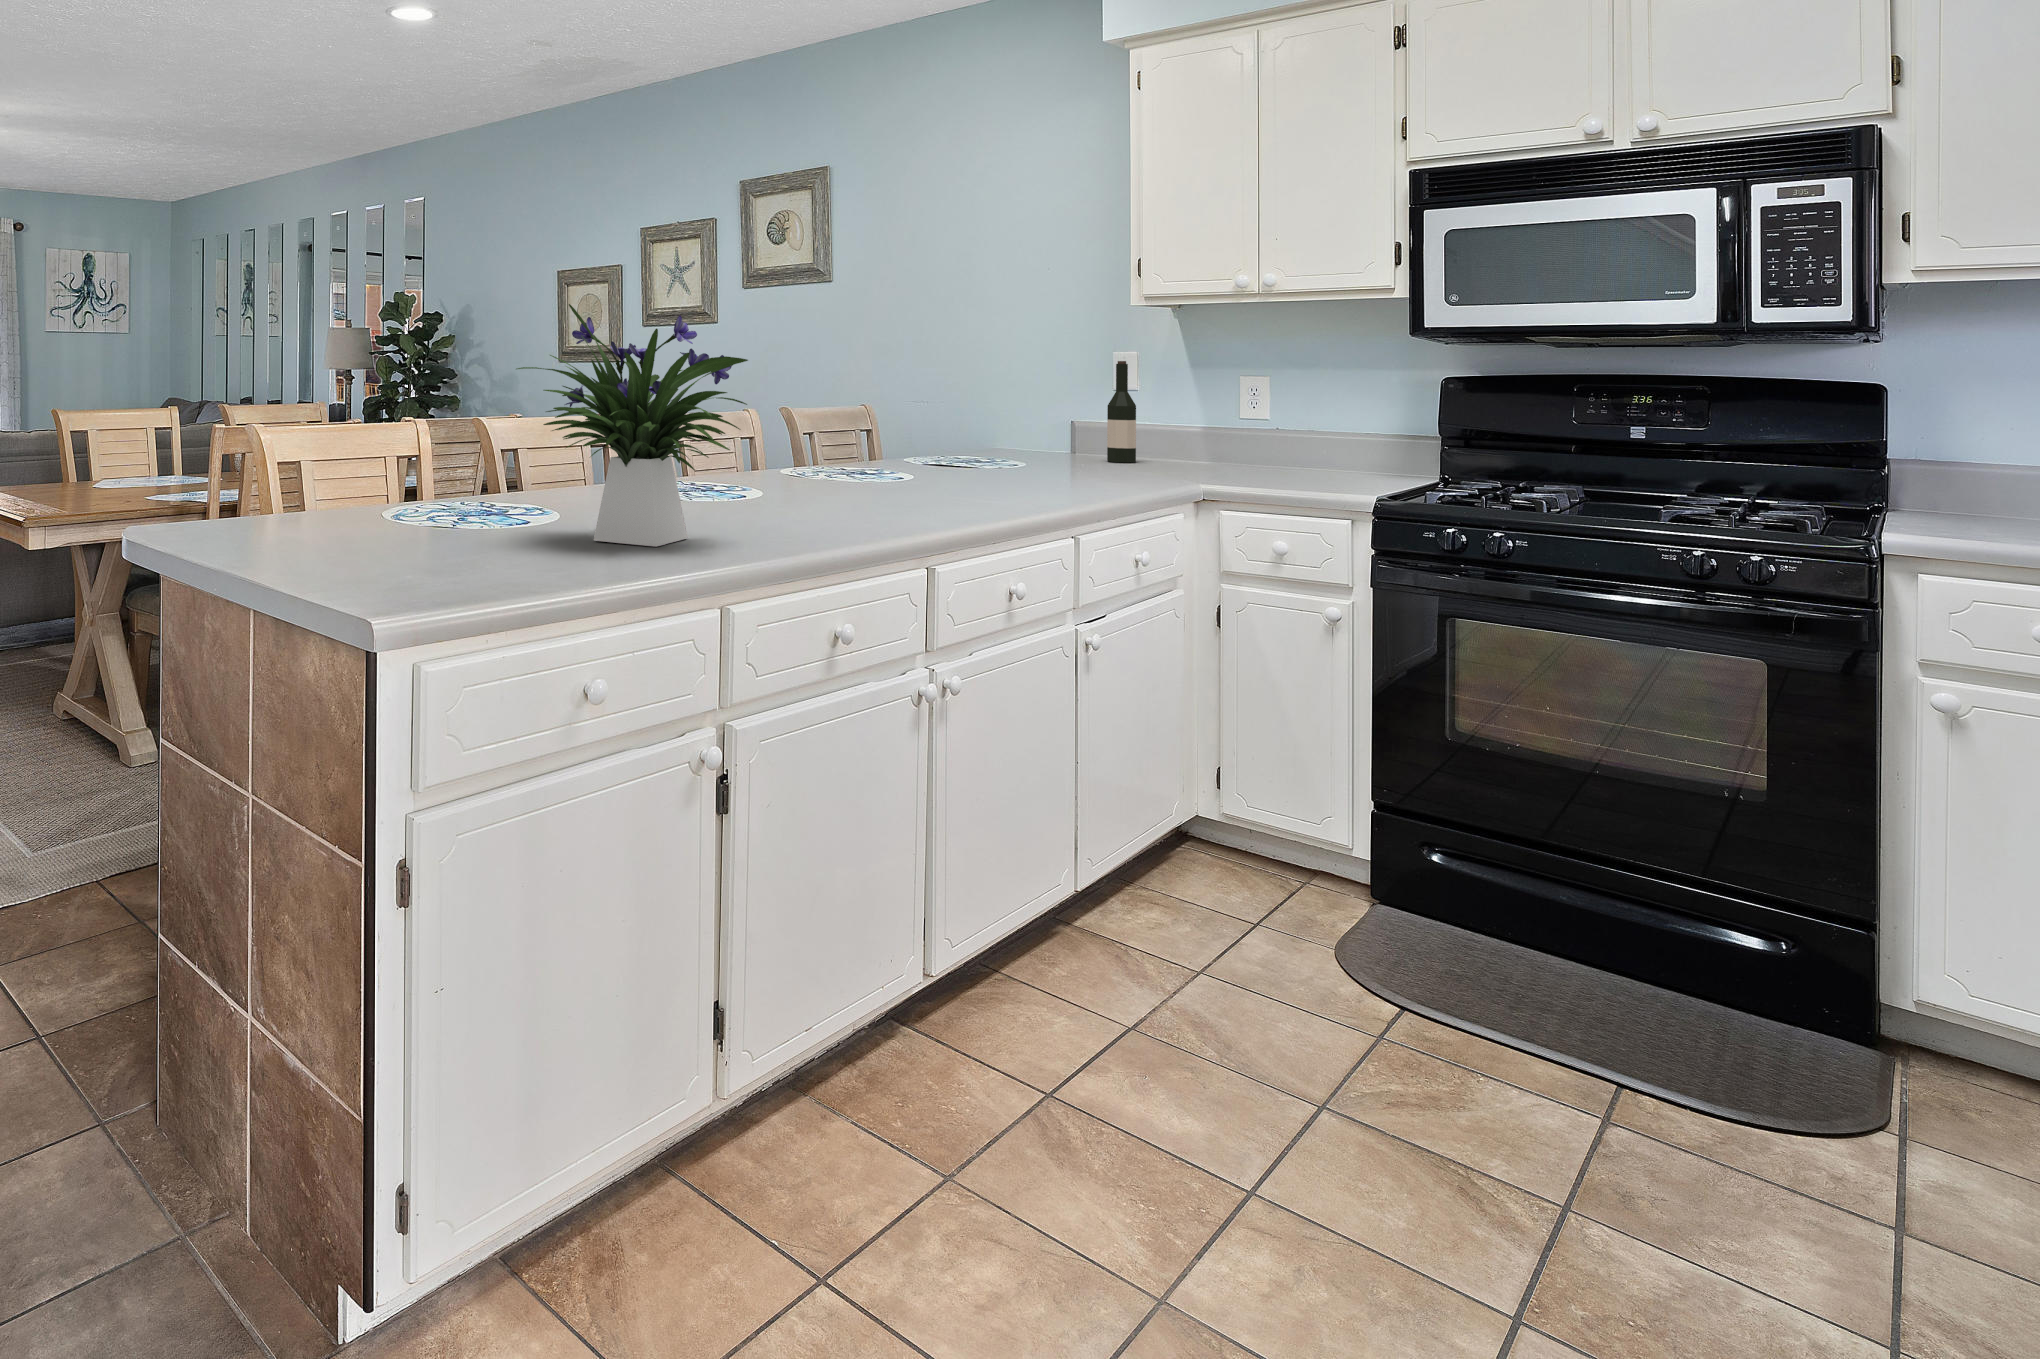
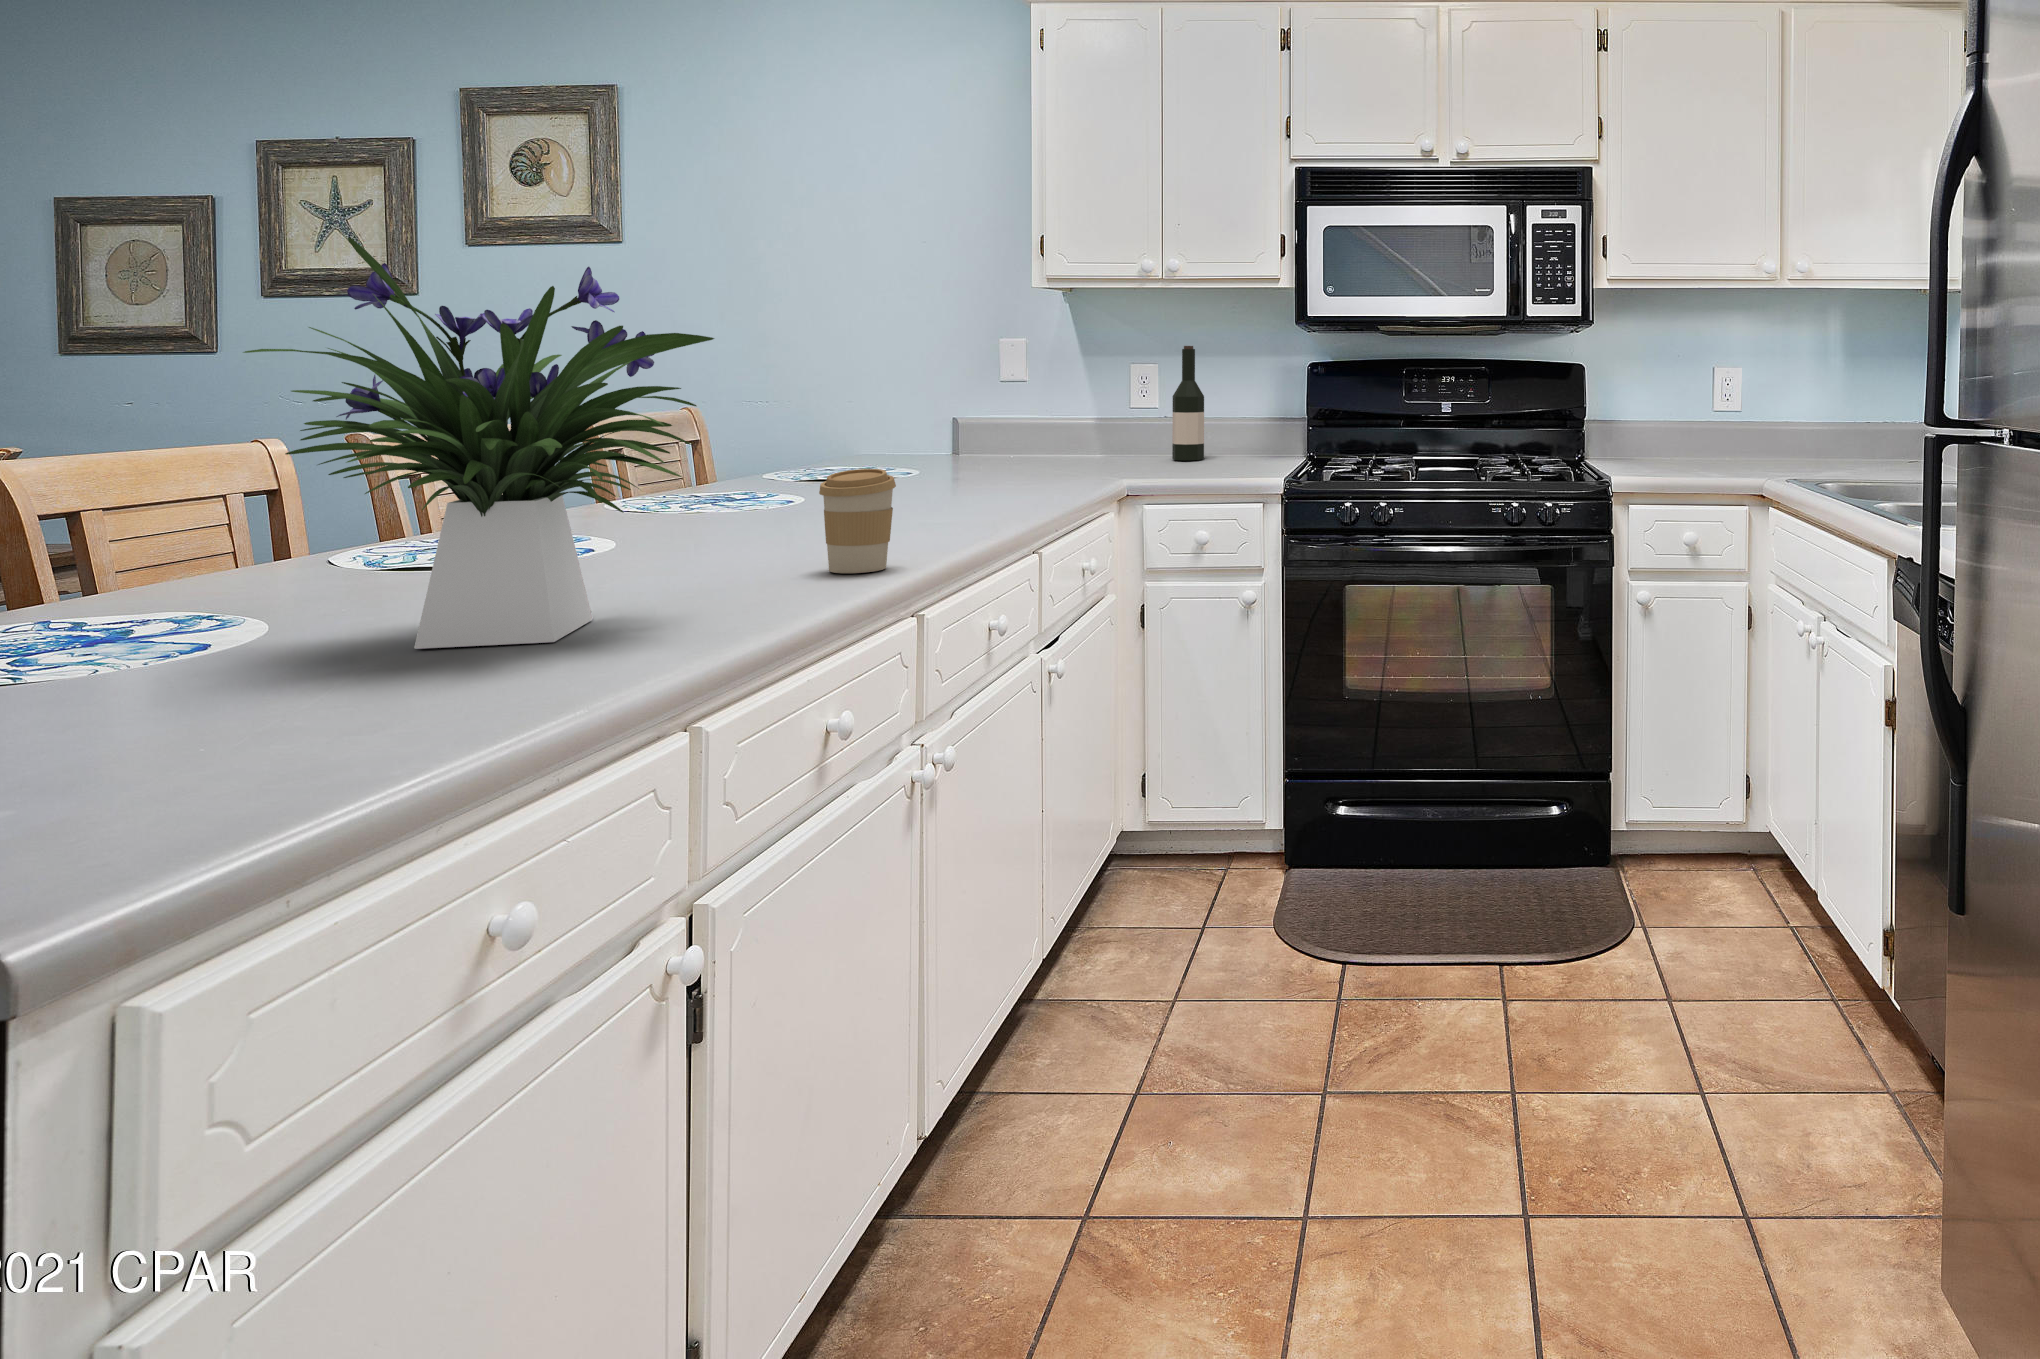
wine bottle: present [1107,361,1136,463] -> present [1172,346,1204,460]
coffee cup: none [846,456,900,532] -> present [819,469,896,573]

